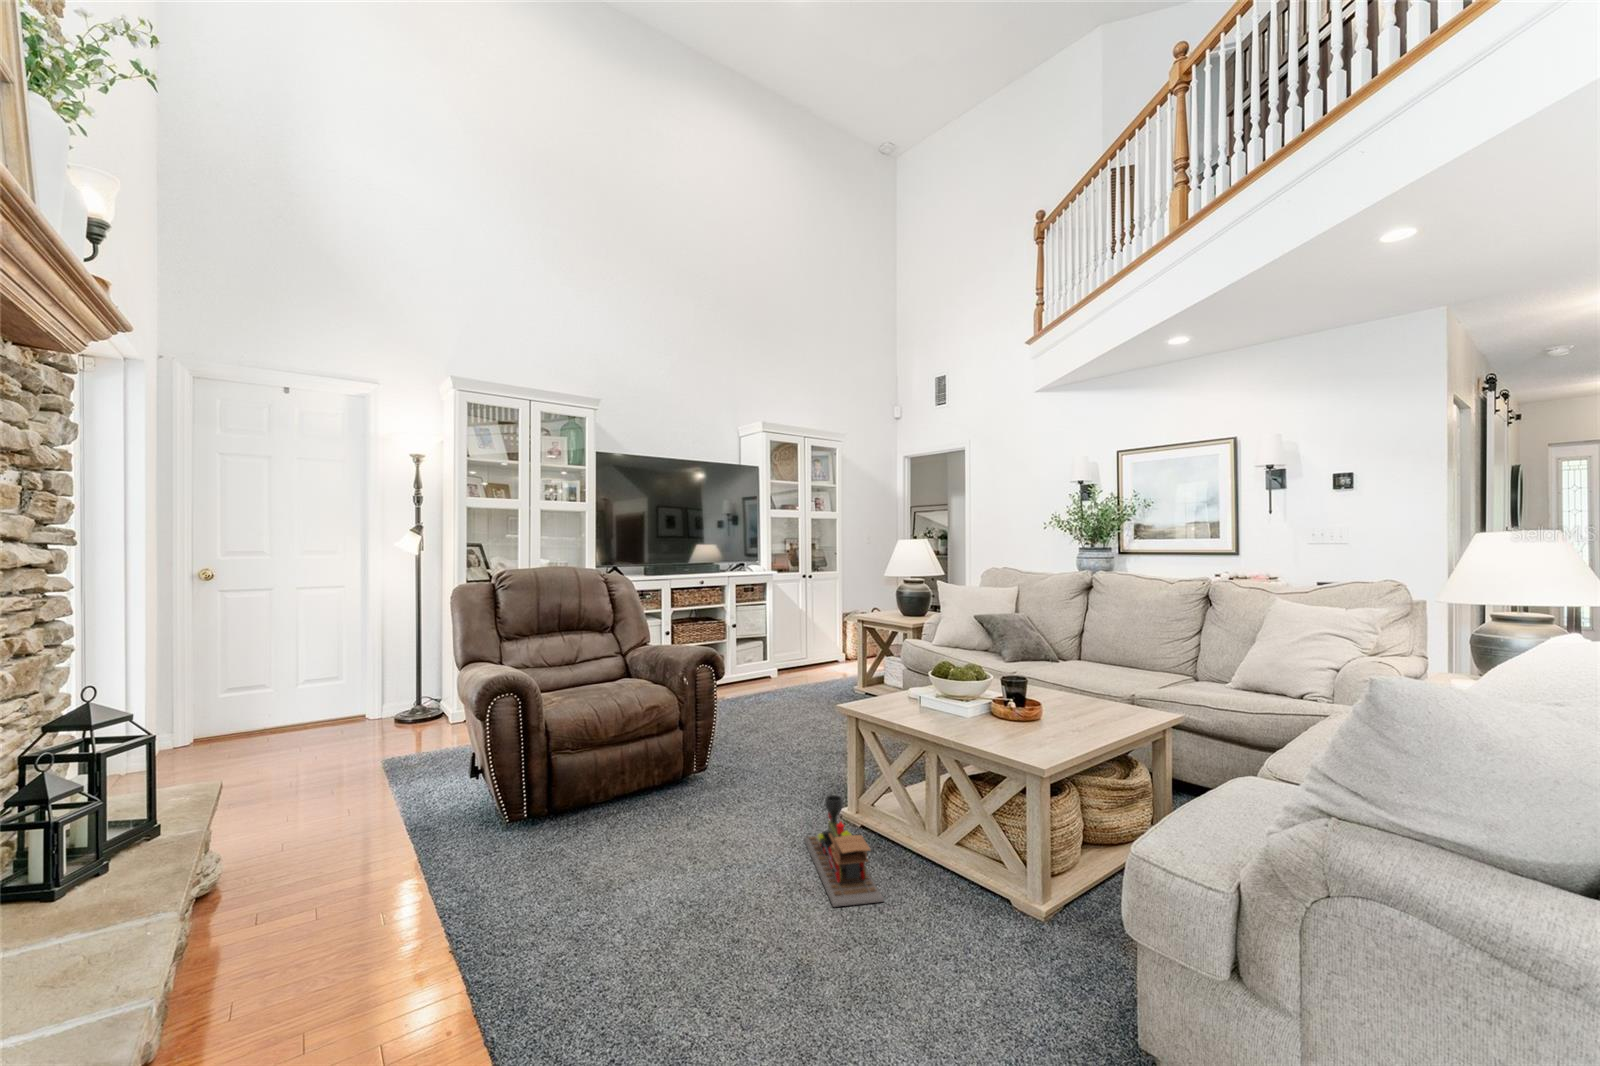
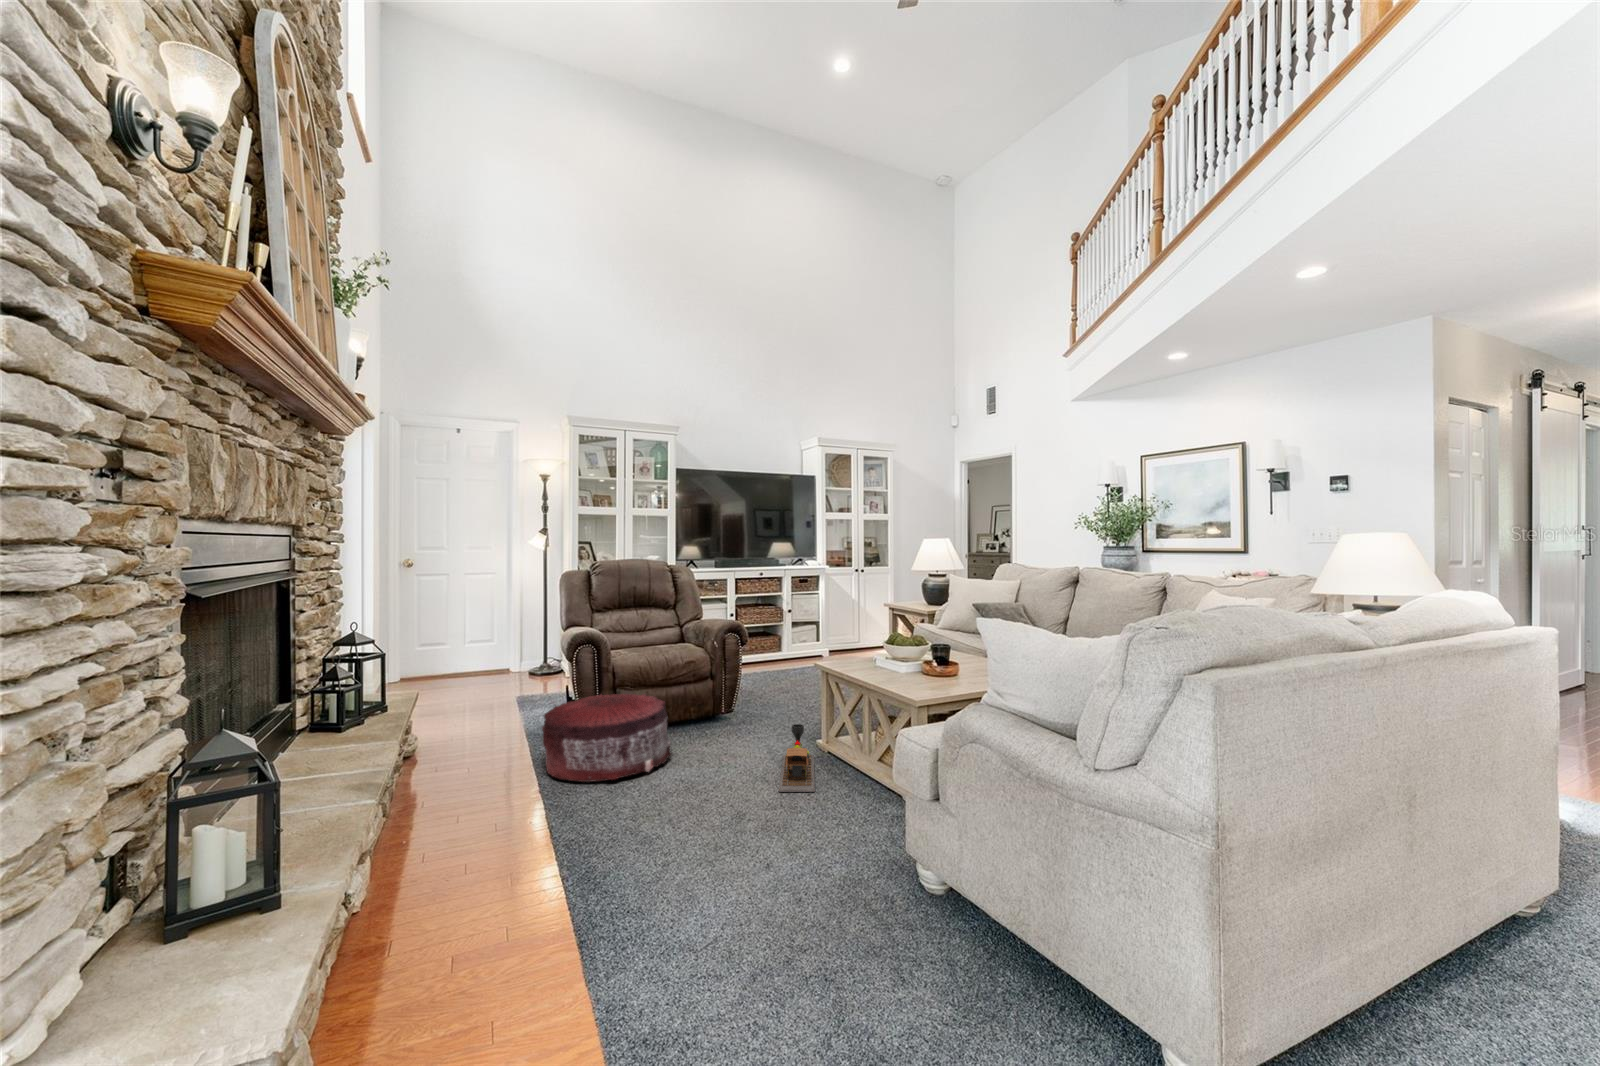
pouf: none [447,759,650,917] -> present [542,694,672,782]

